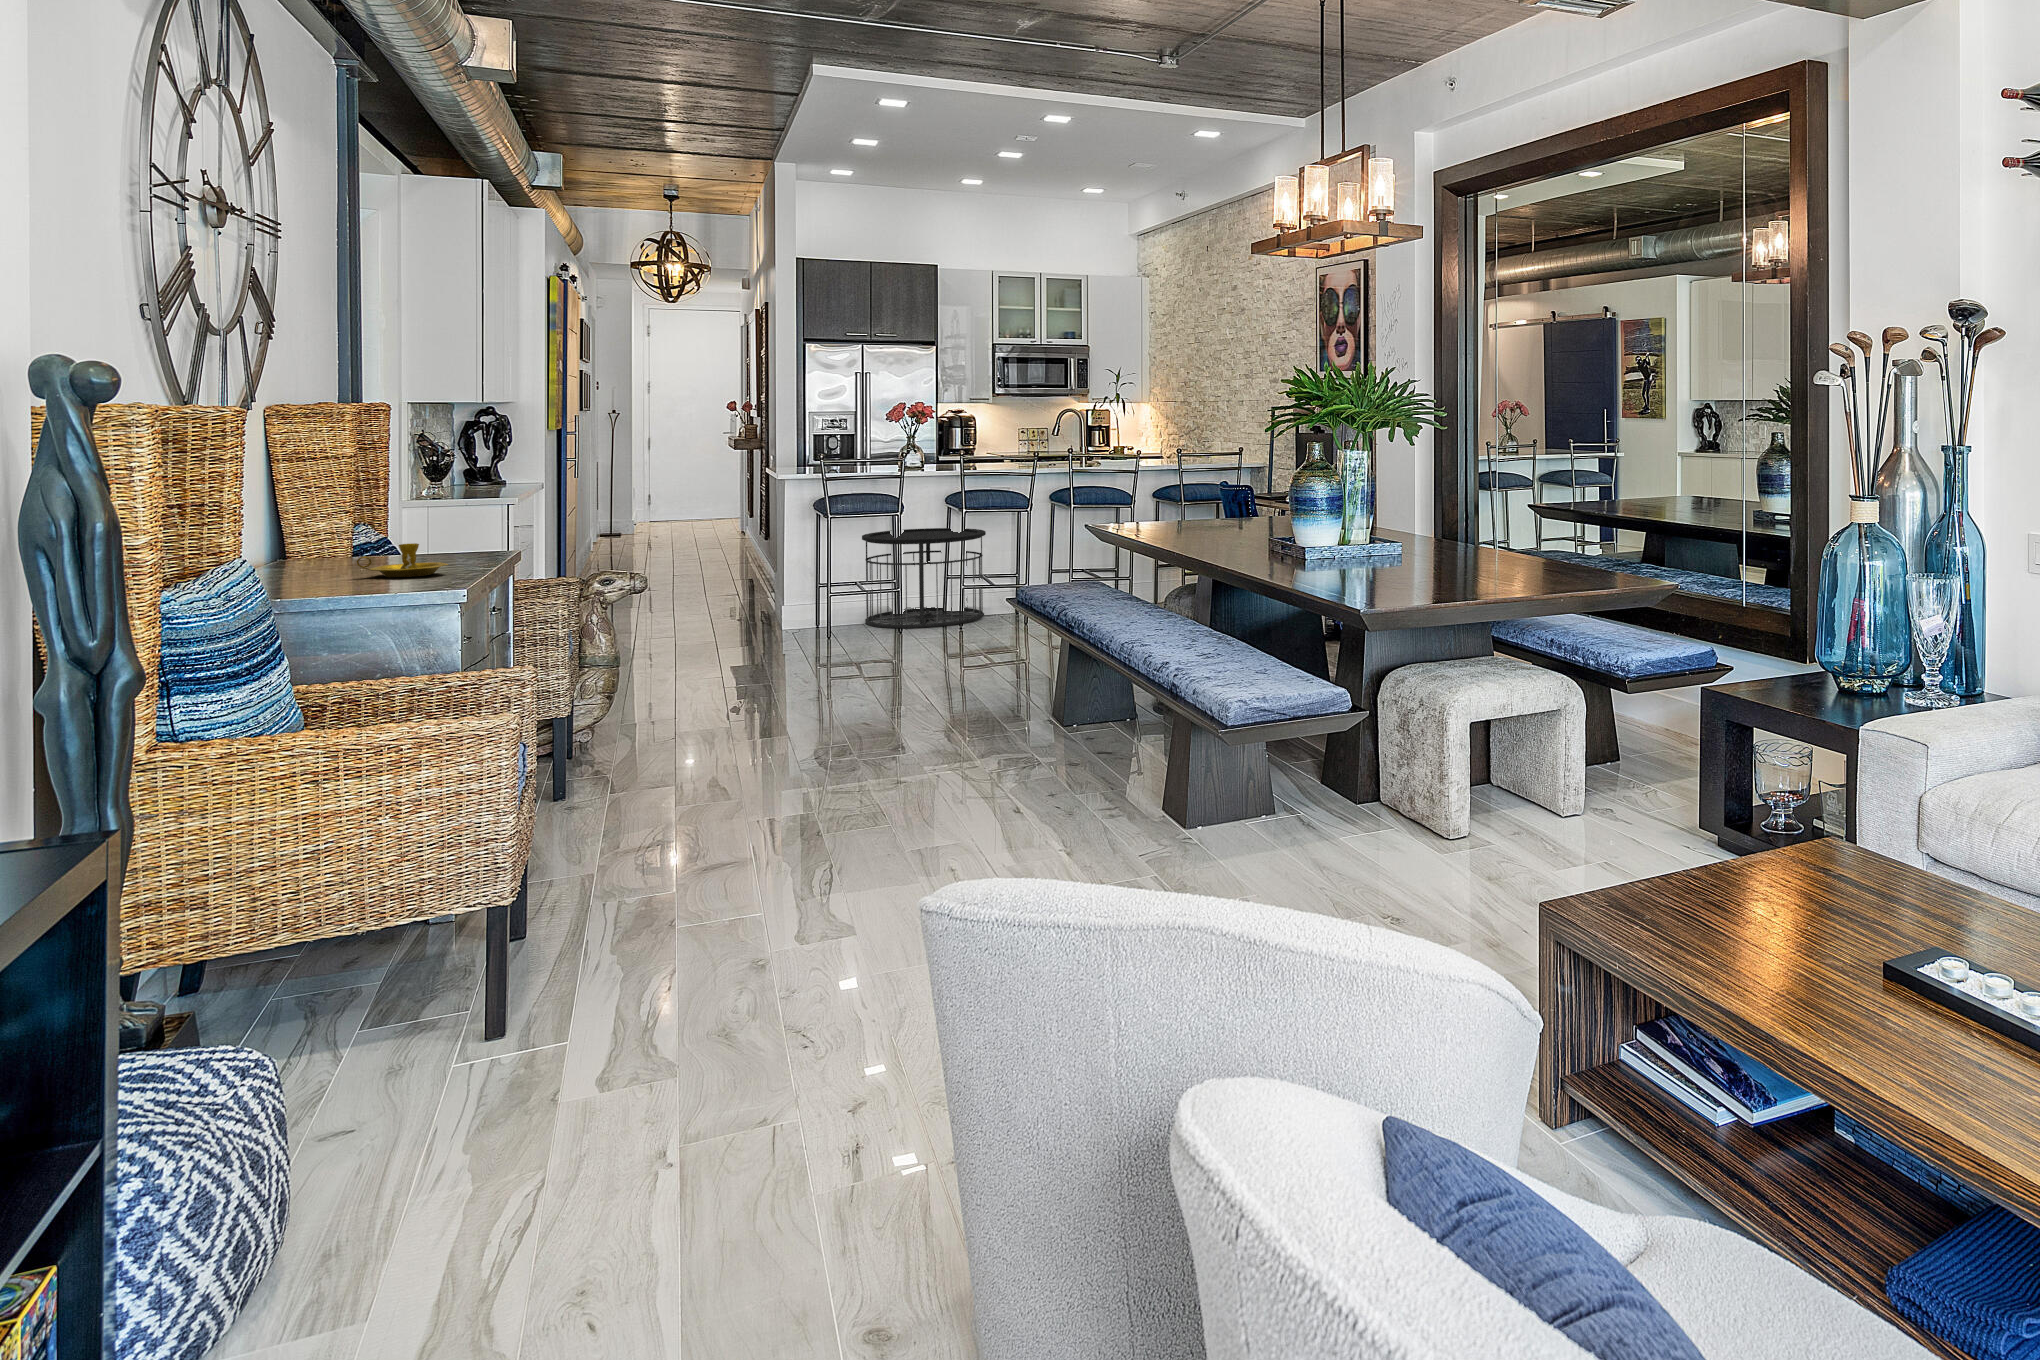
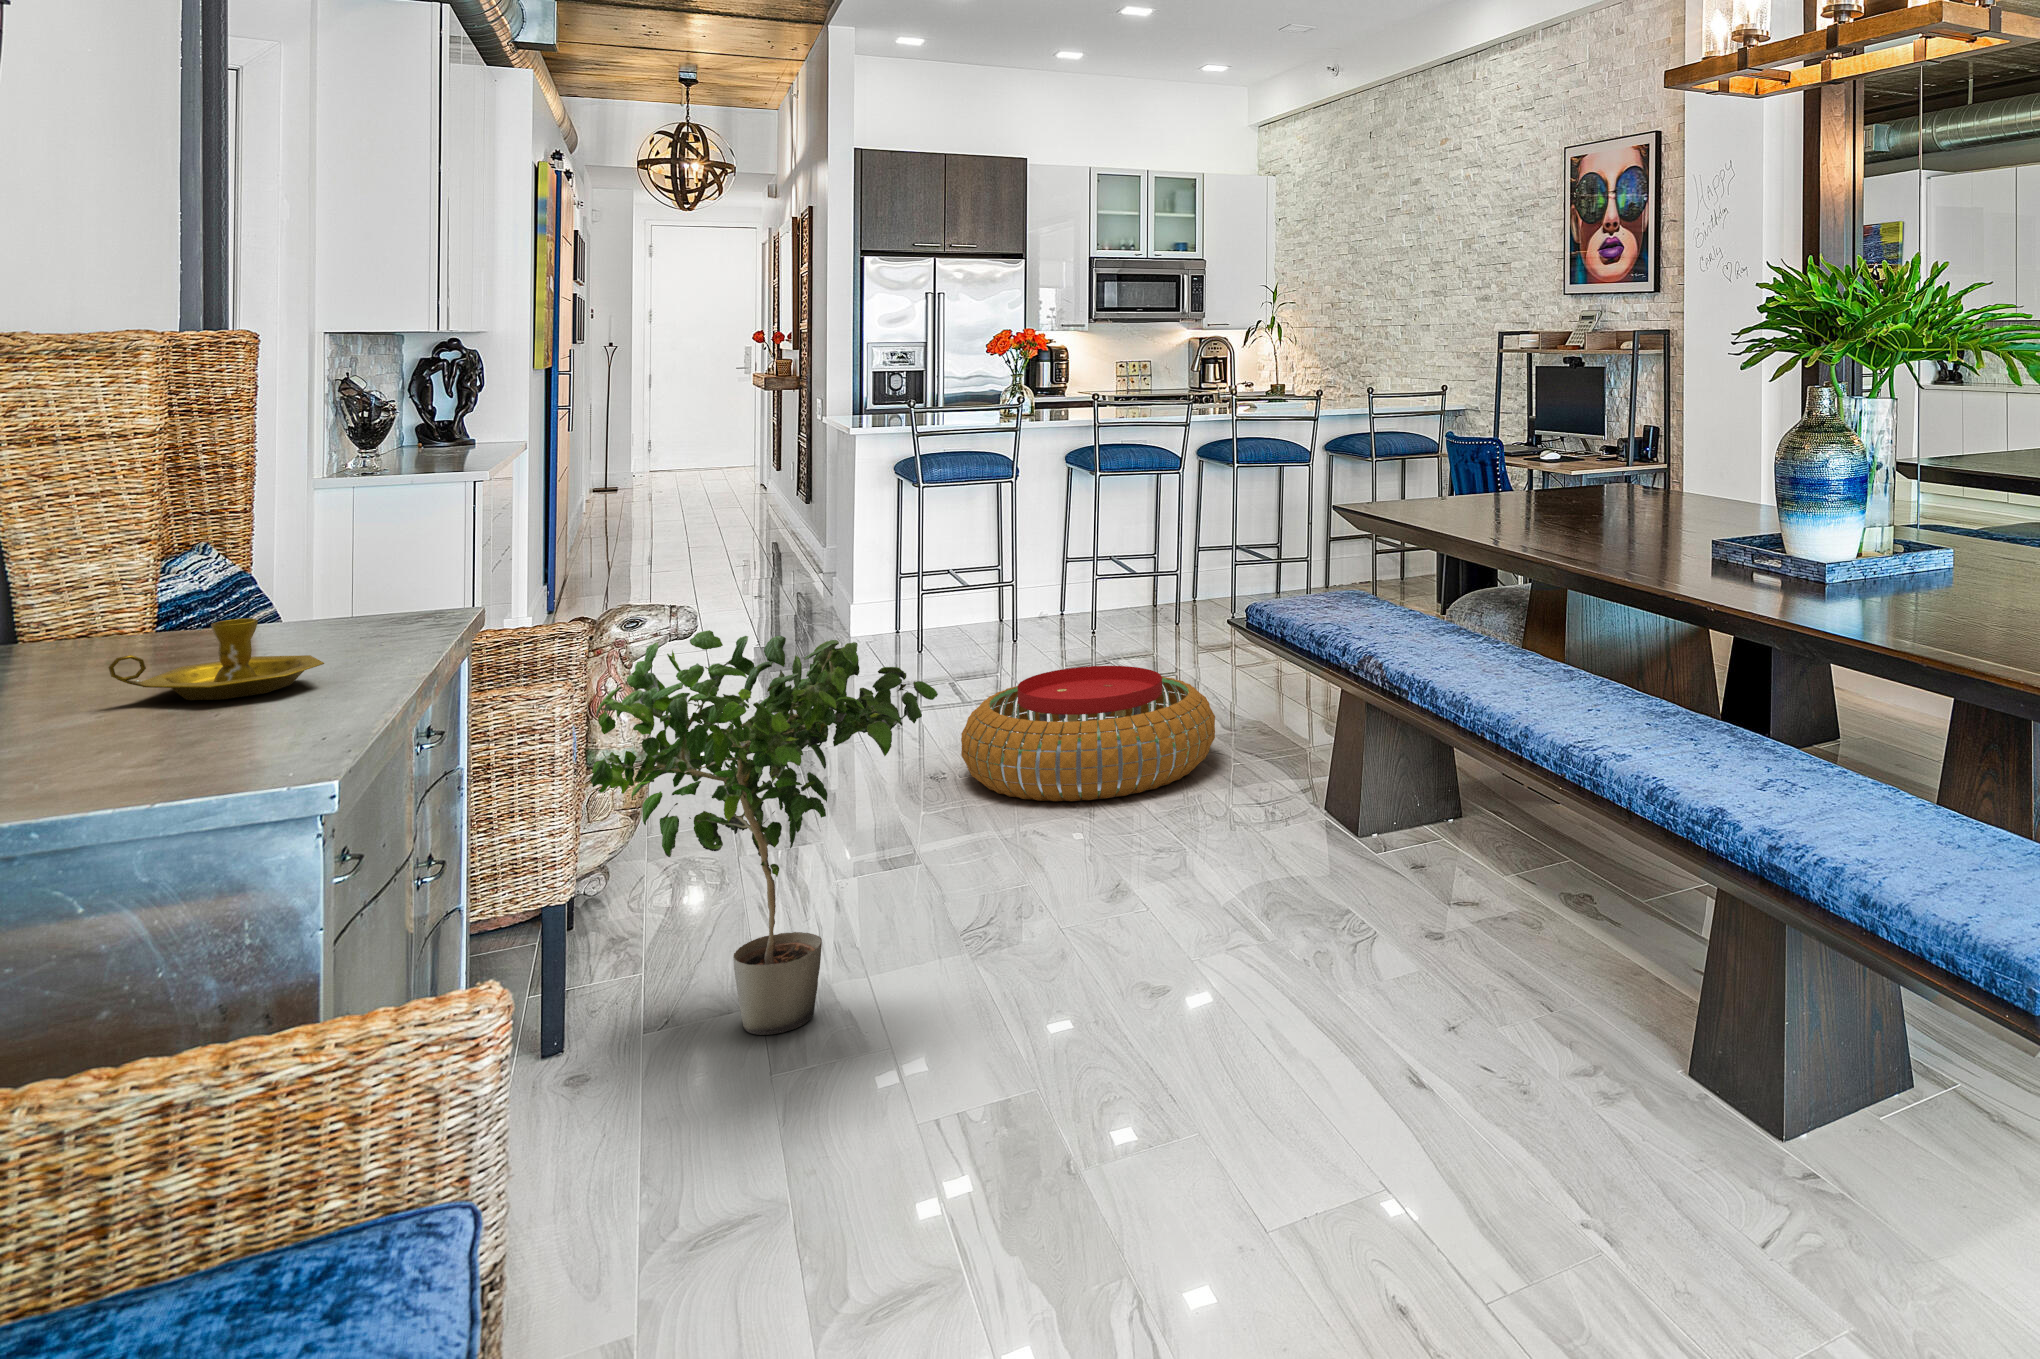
side table: present [862,528,986,628] -> none [961,502,1126,644]
potted plant: none [576,578,776,798] -> present [590,630,938,1035]
pouf: none [827,627,1001,707] -> present [961,666,1215,801]

